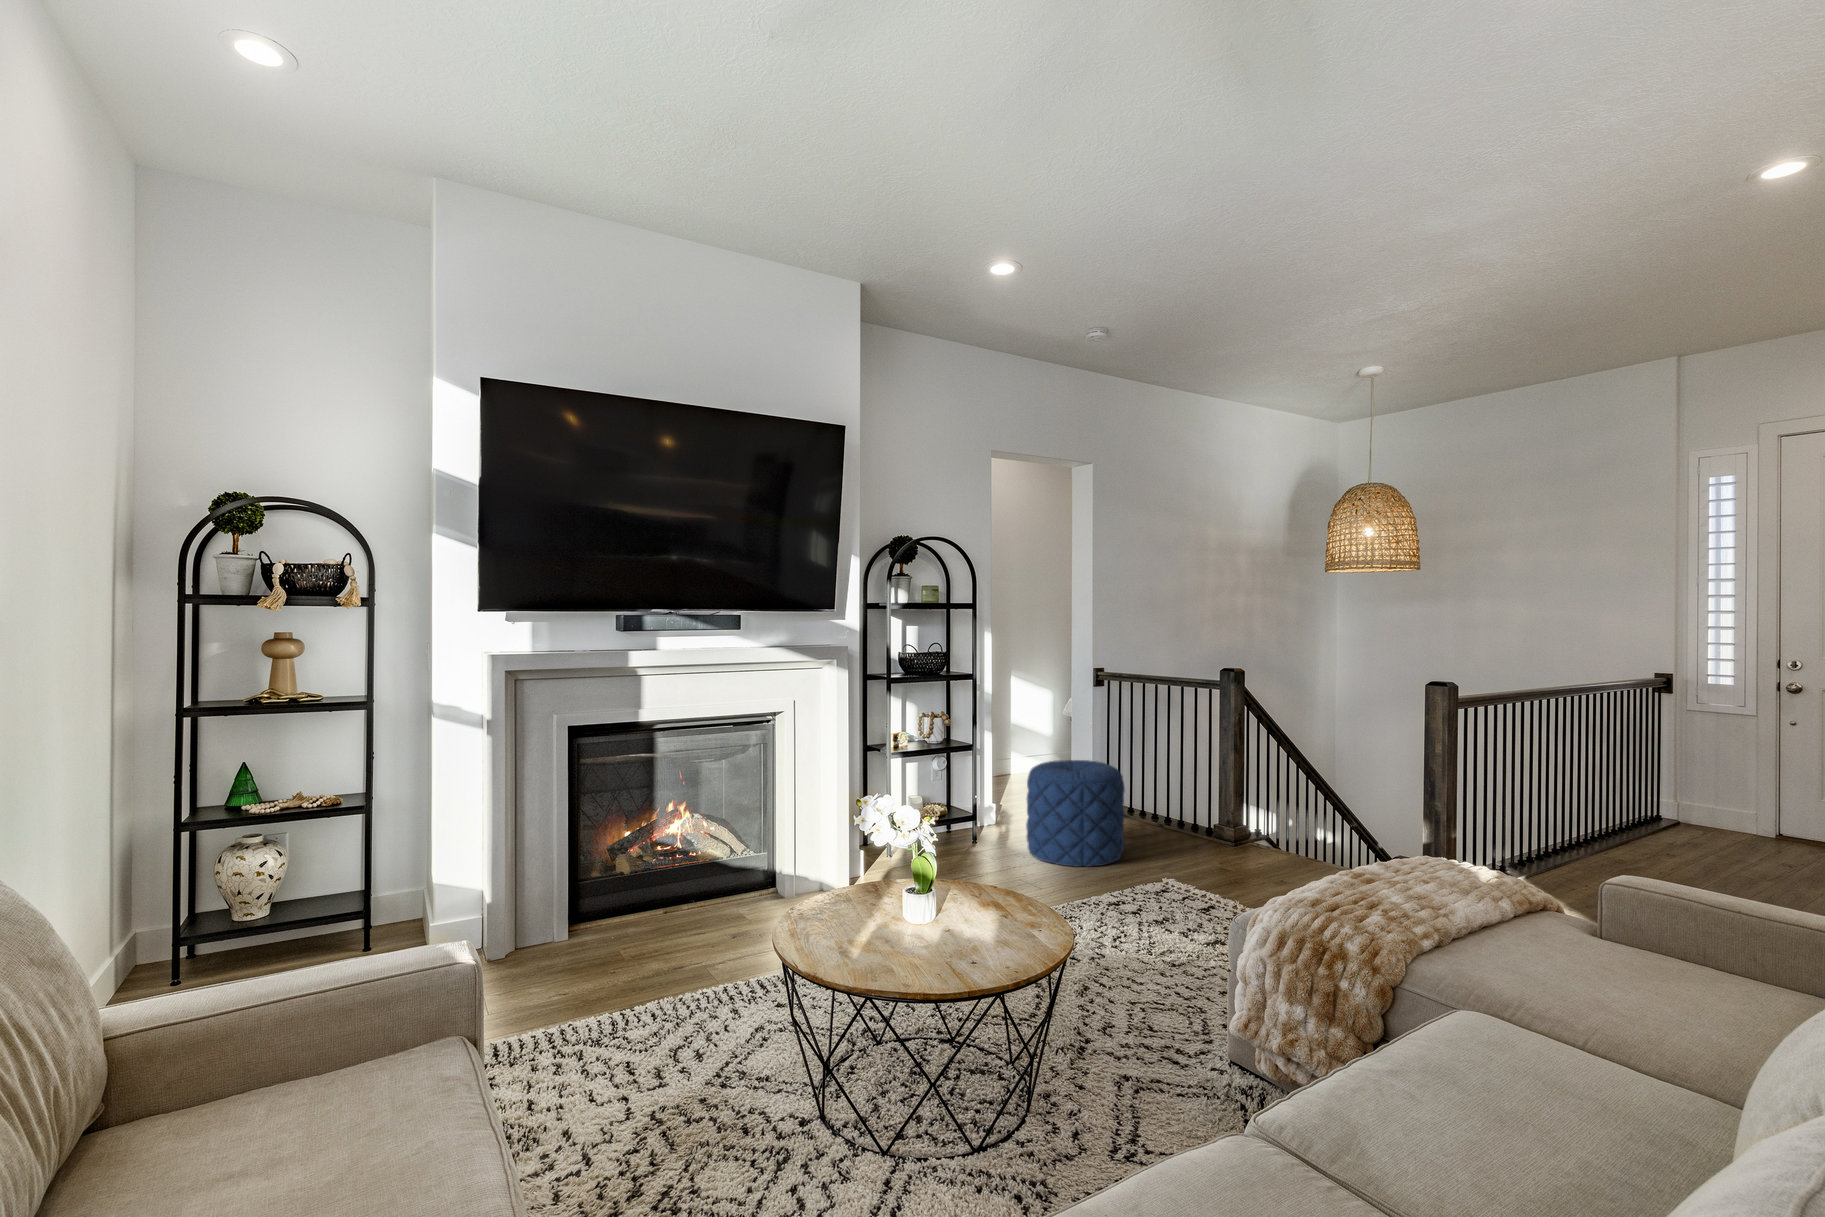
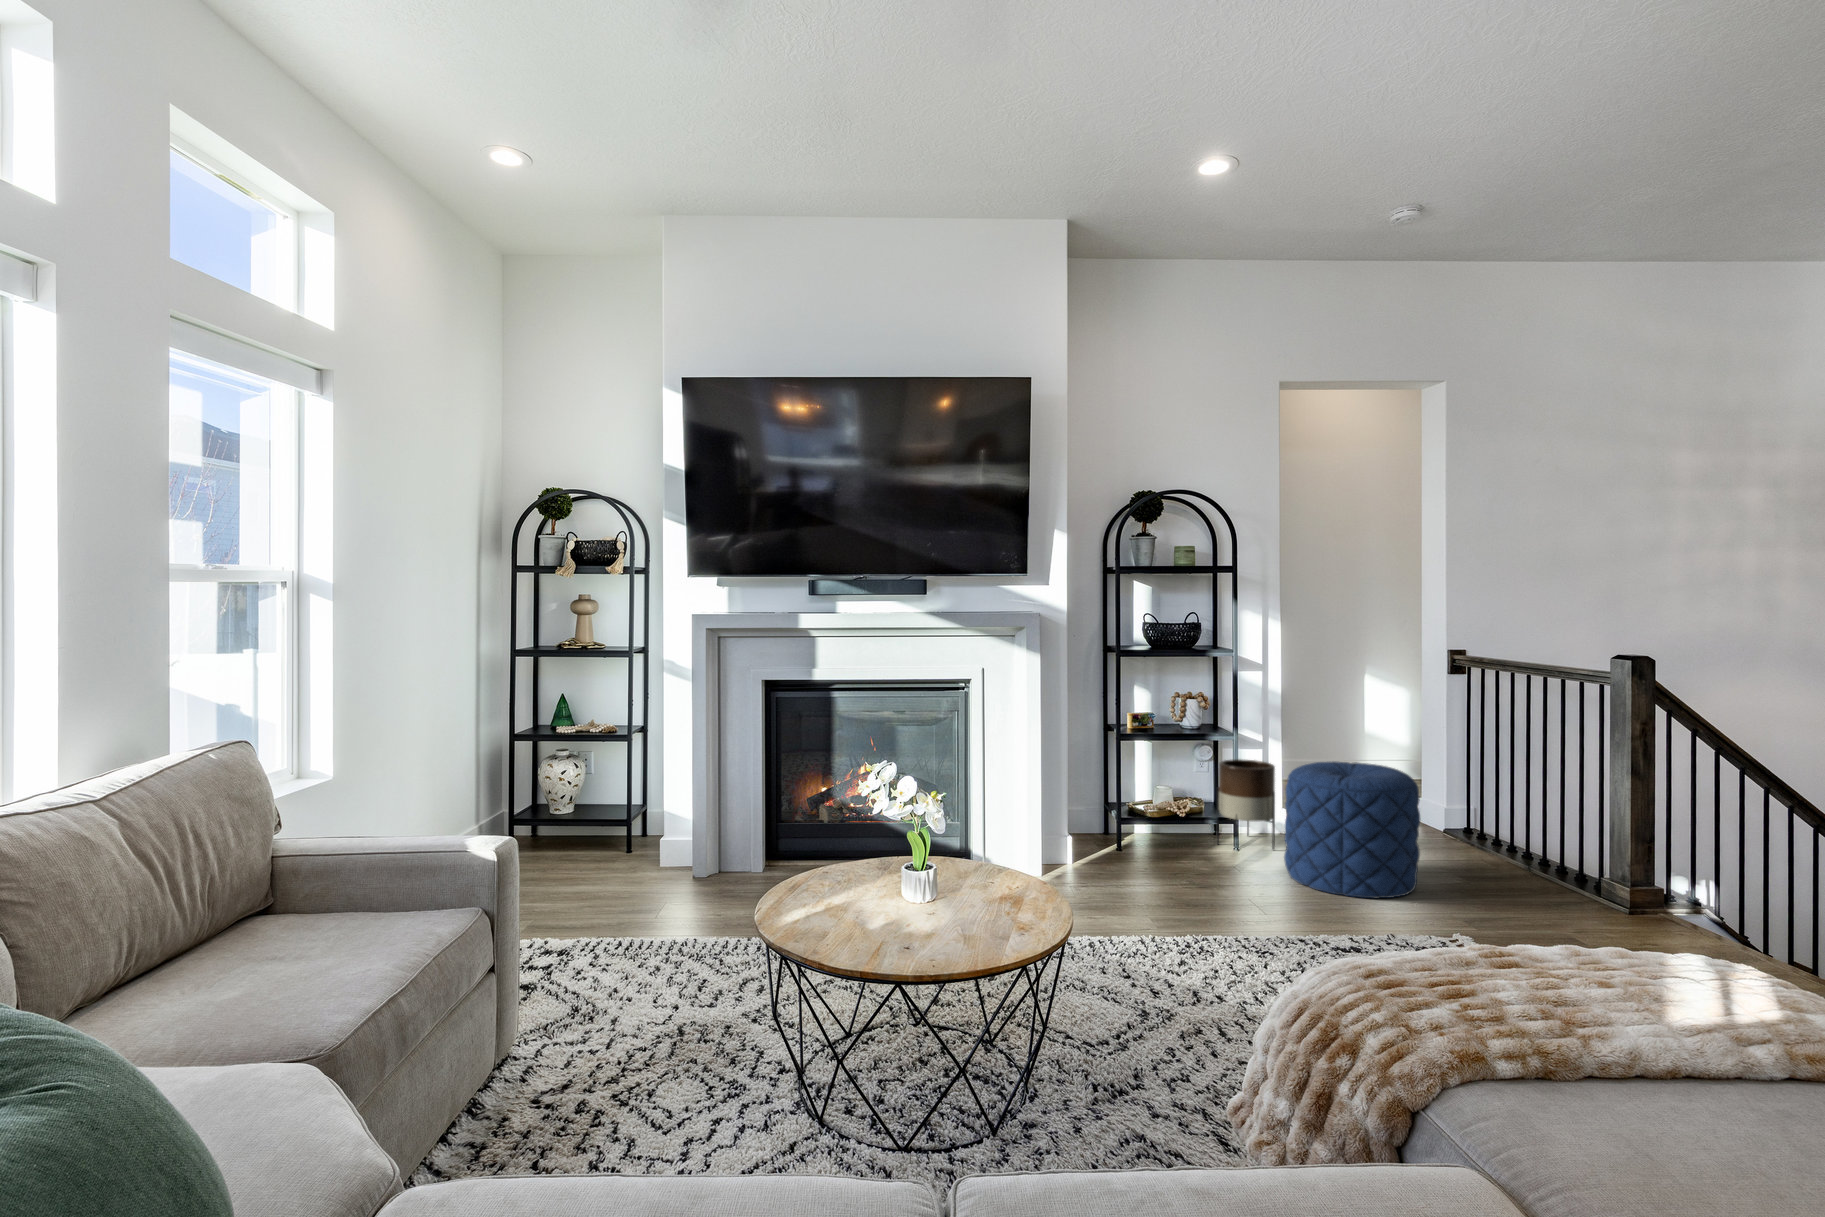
planter: none [955,766,1002,841] -> present [1217,759,1275,850]

